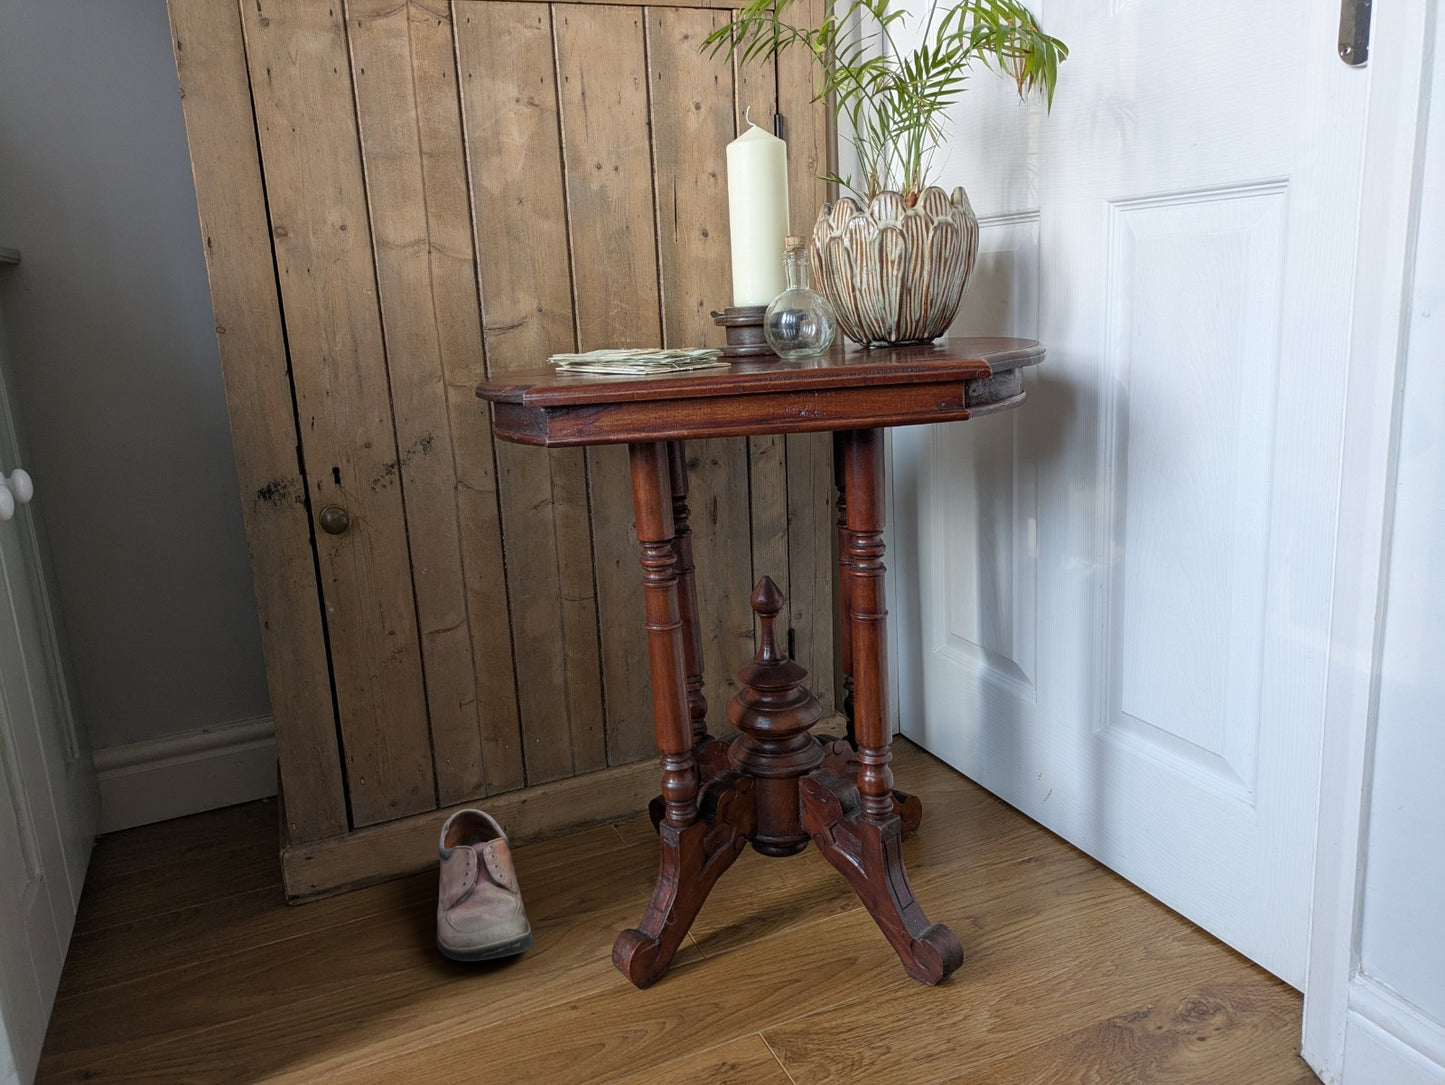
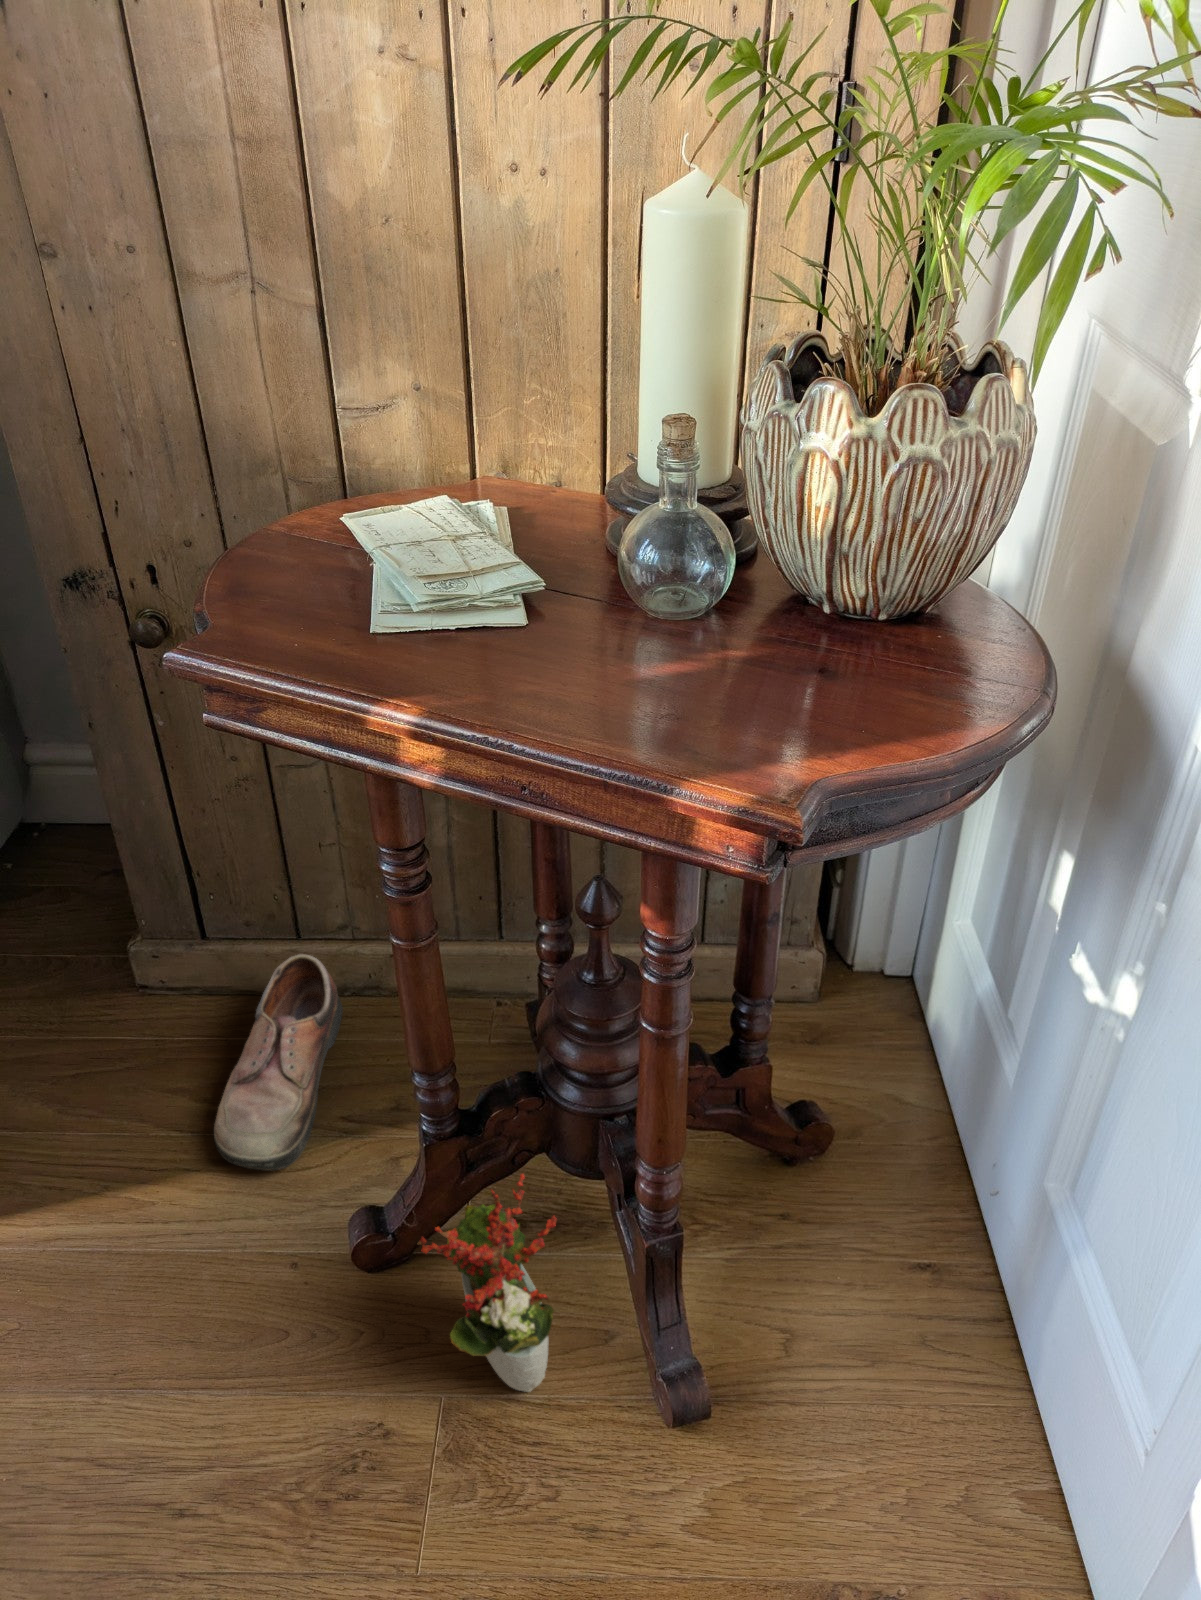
decorative plant: none [728,792,843,1009] -> present [418,1174,557,1392]

